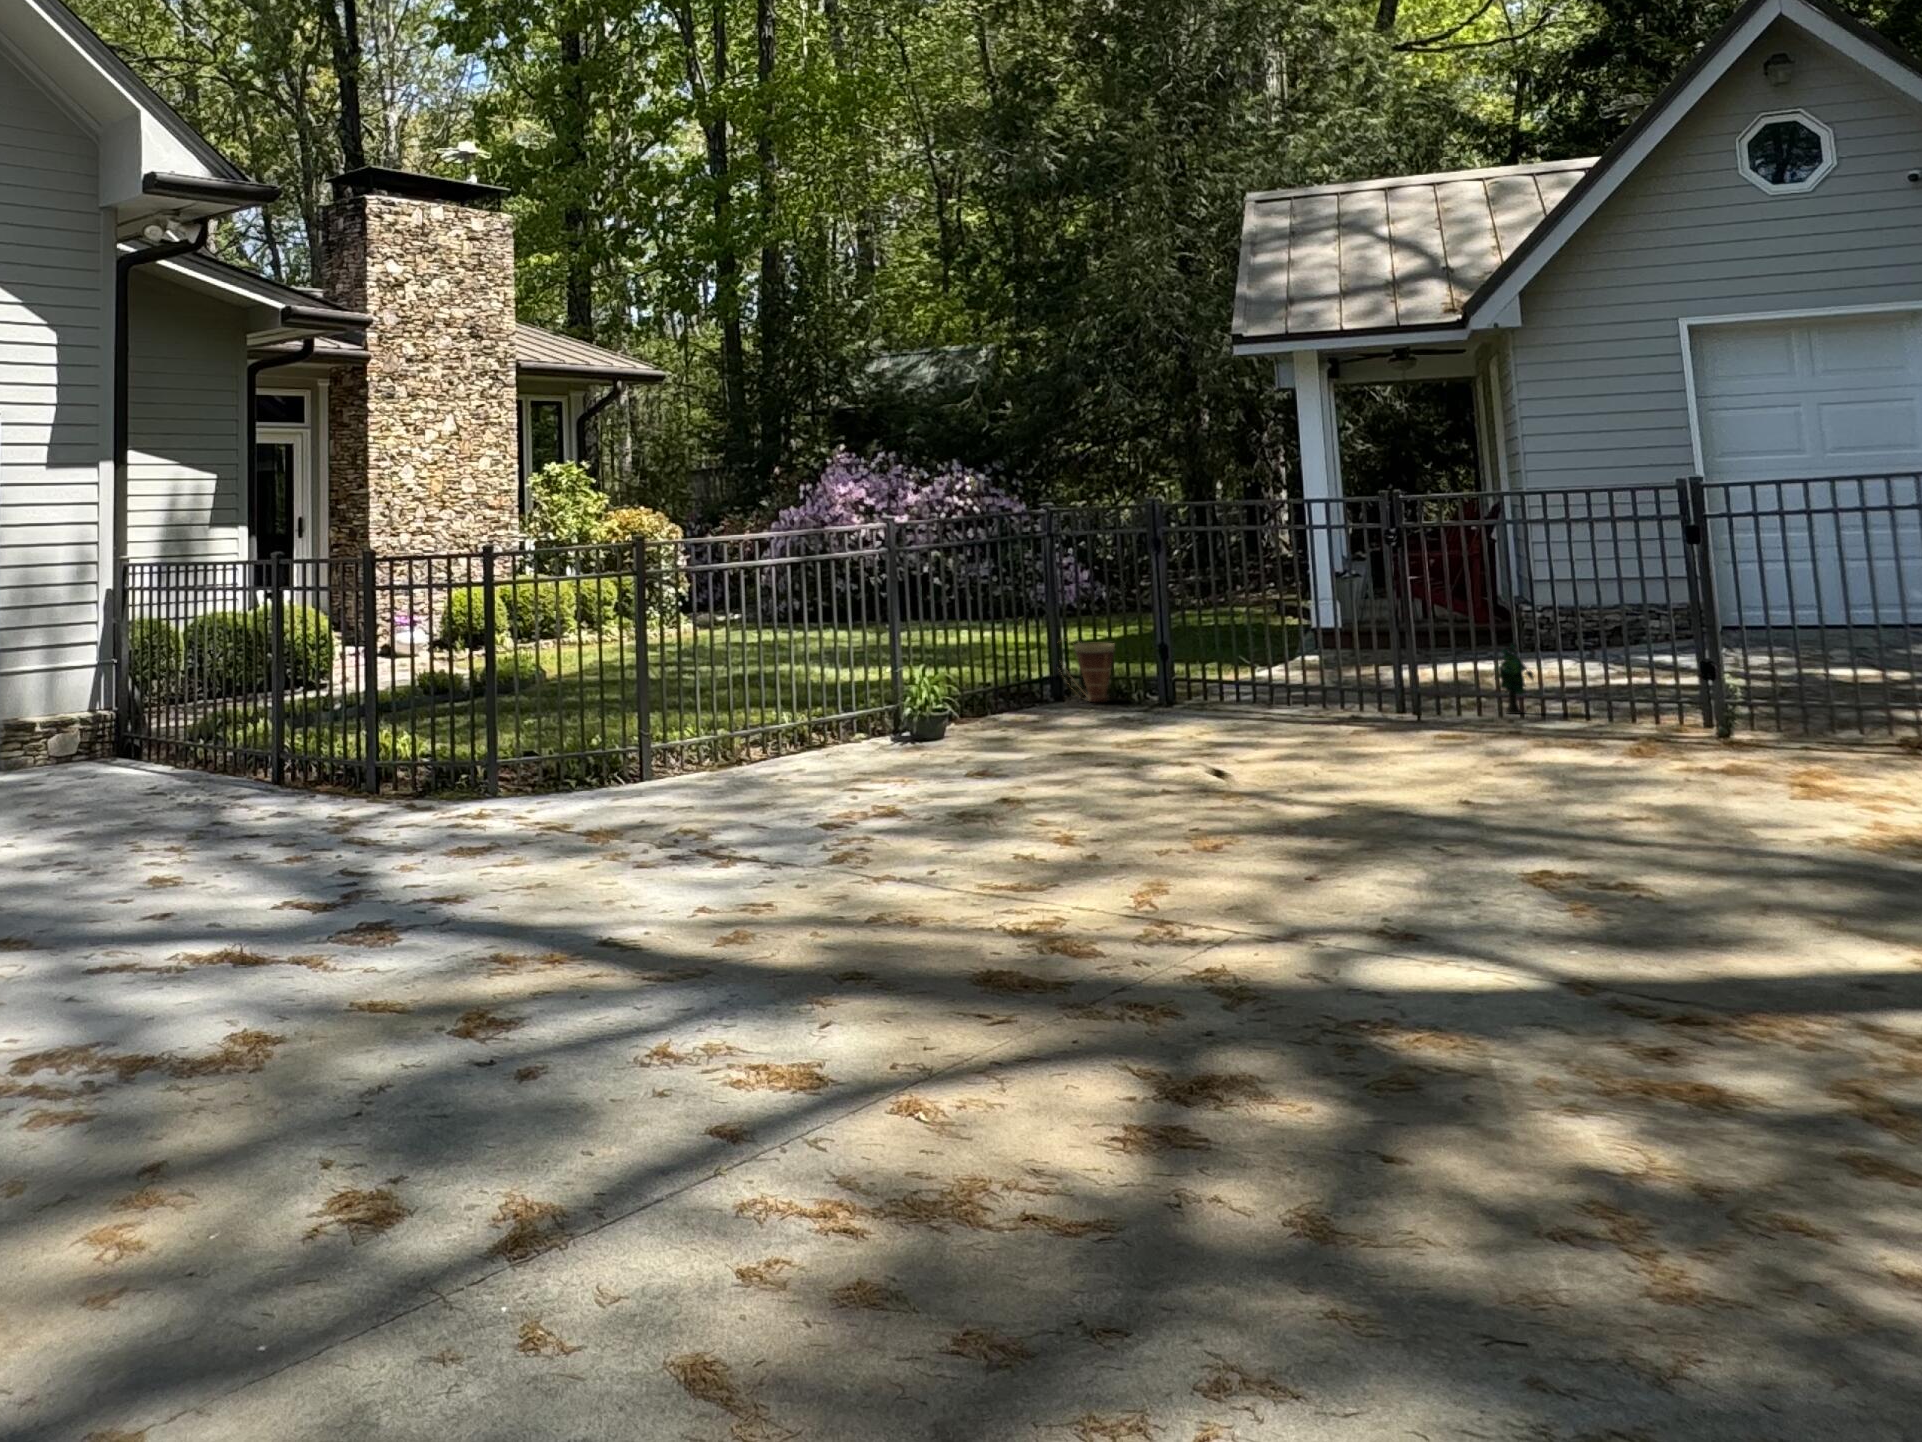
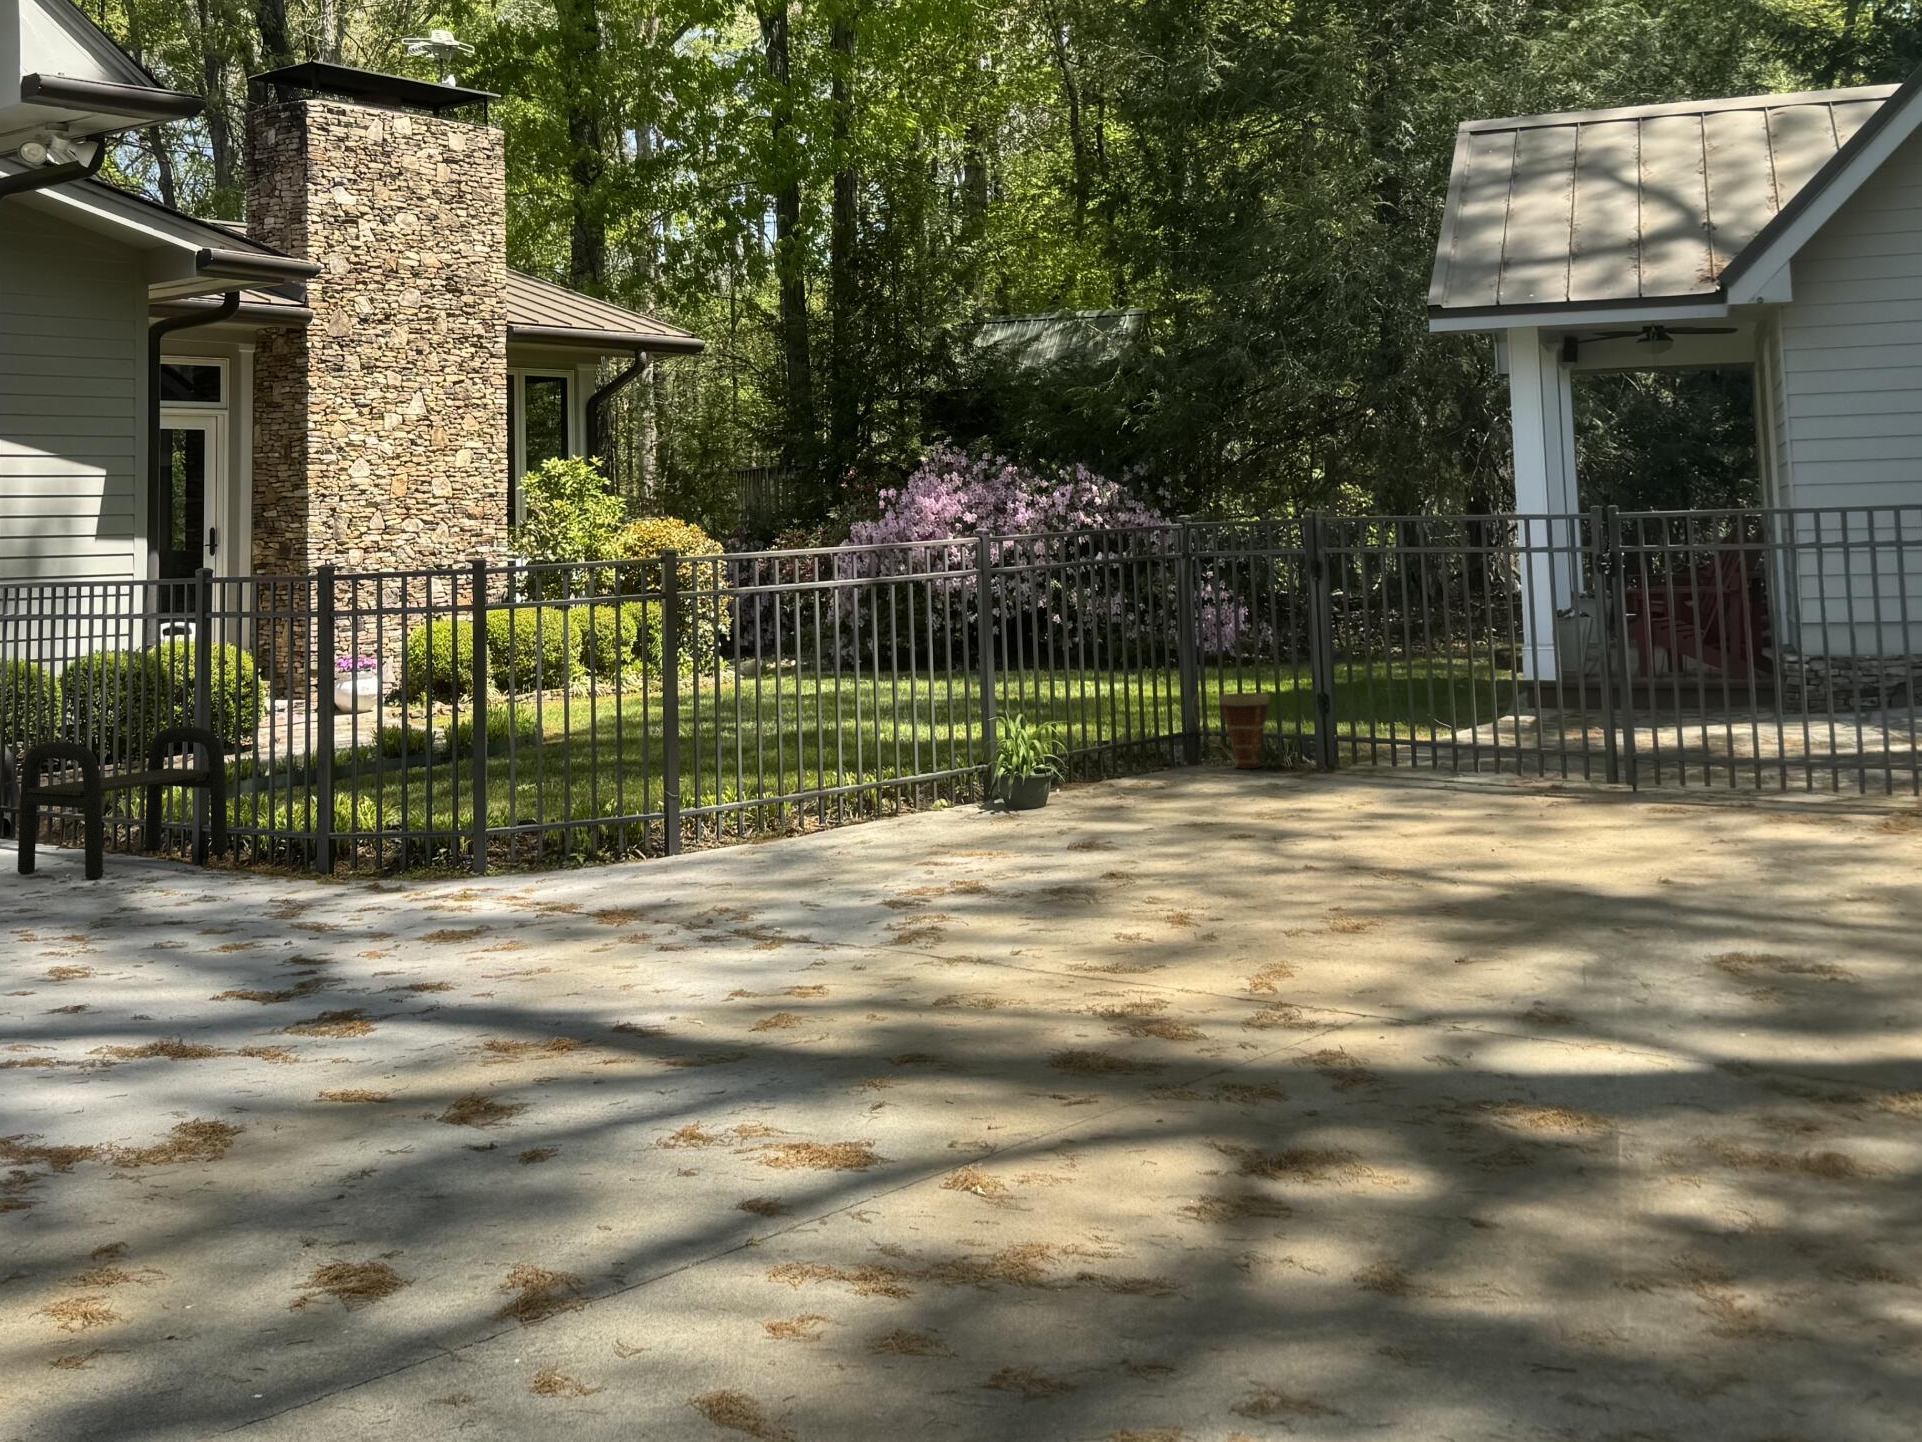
decorative plant: present [1496,644,1534,714] -> none [1730,694,1781,783]
bench: none [141,675,303,797] -> present [18,726,228,879]

